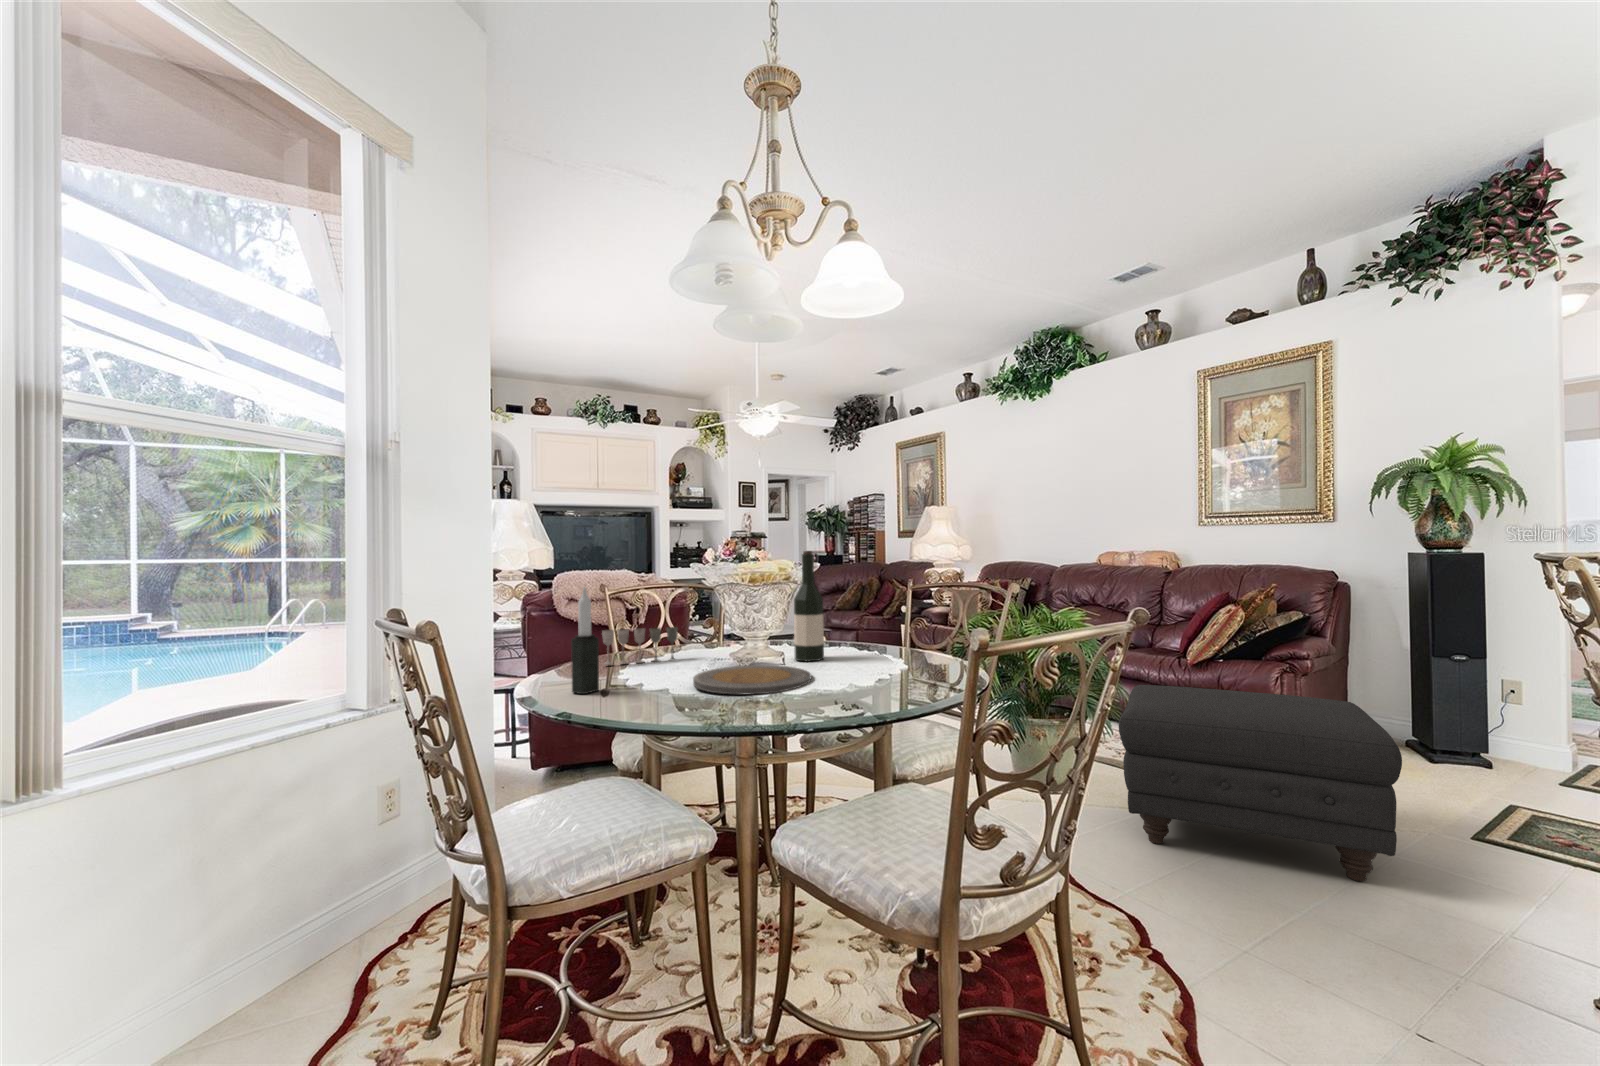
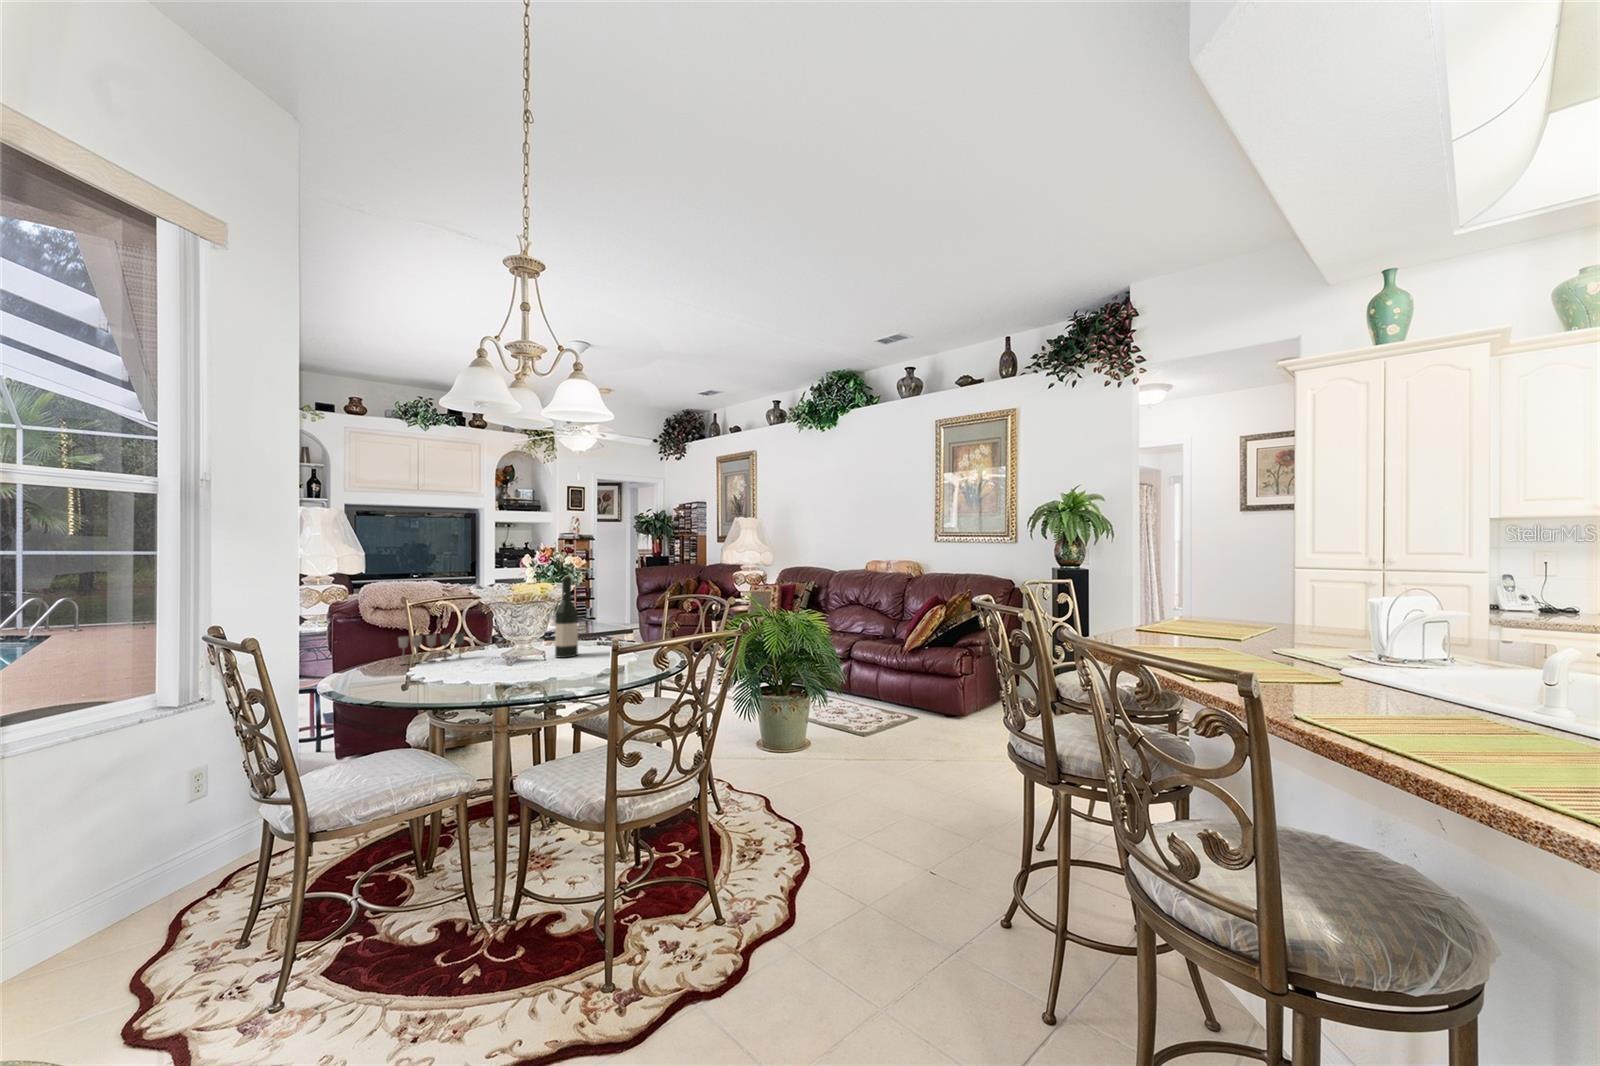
candle: present [571,587,599,694] -> none [366,607,389,687]
plate: present [693,665,811,695] -> none [464,661,557,683]
ottoman: present [1119,685,1402,881] -> none [815,667,979,793]

